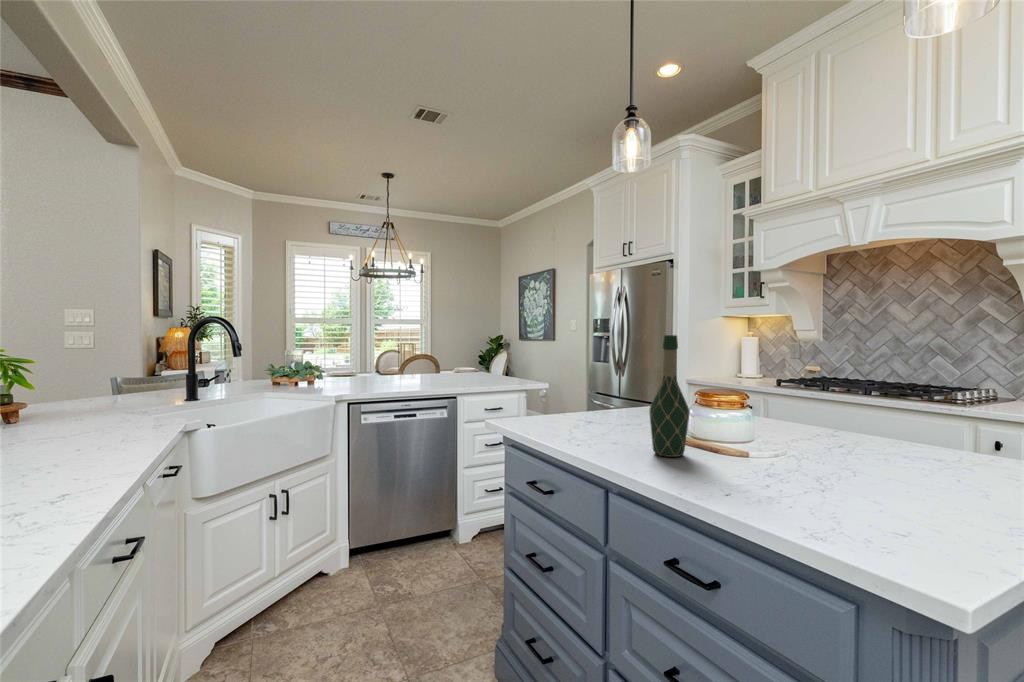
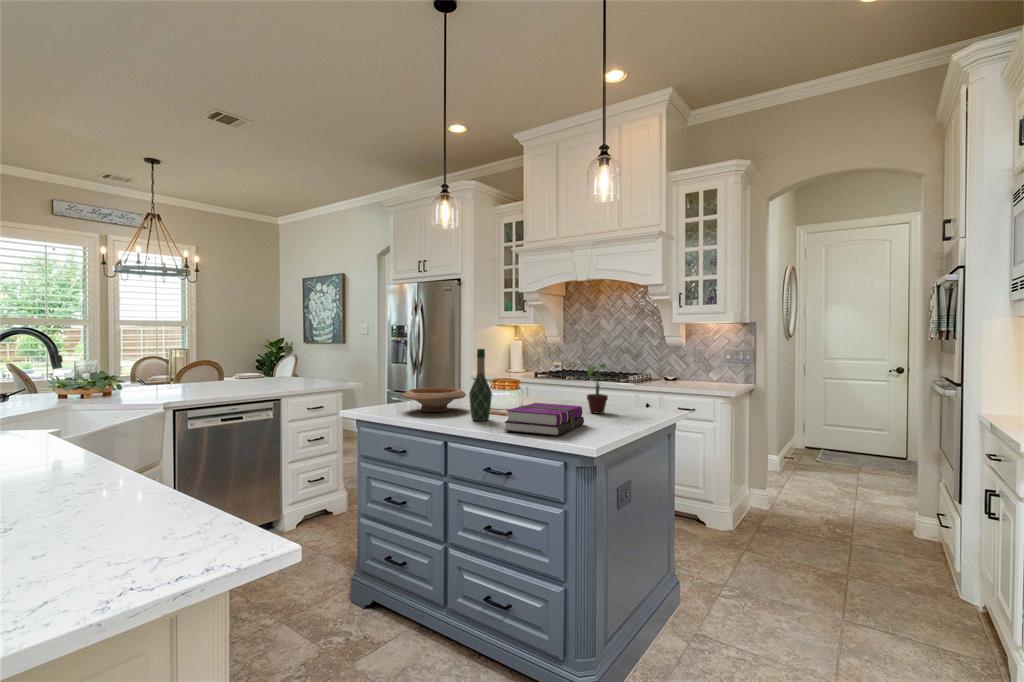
potted plant: none [850,364,973,464] -> present [585,363,613,414]
wooden bowl: none [559,394,654,432] -> present [403,388,466,412]
hardback book: none [703,435,887,521] -> present [504,403,584,436]

